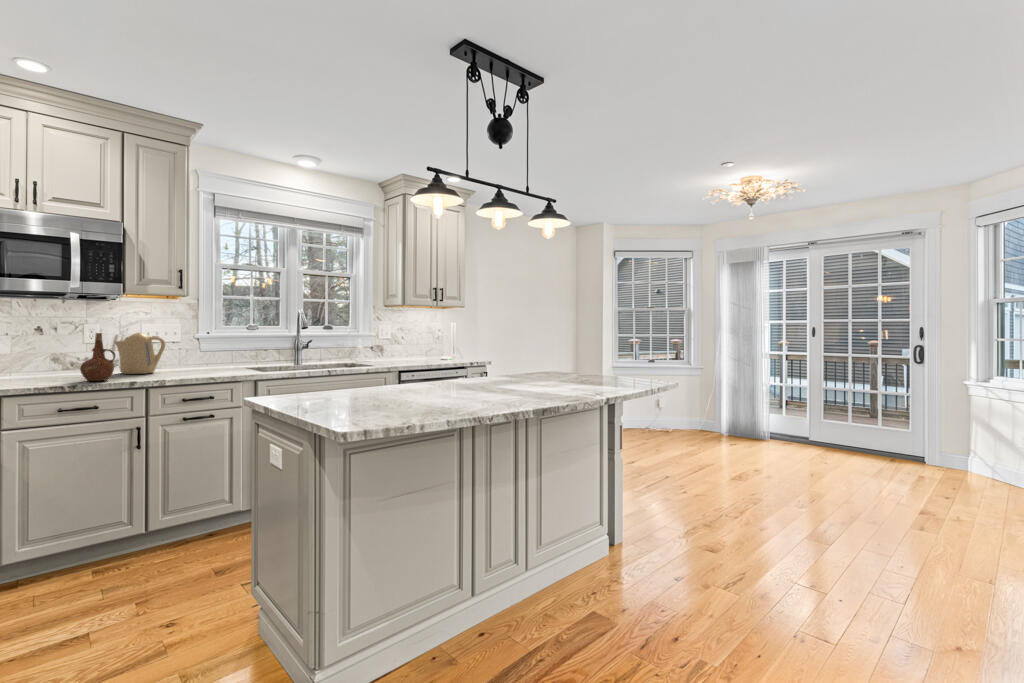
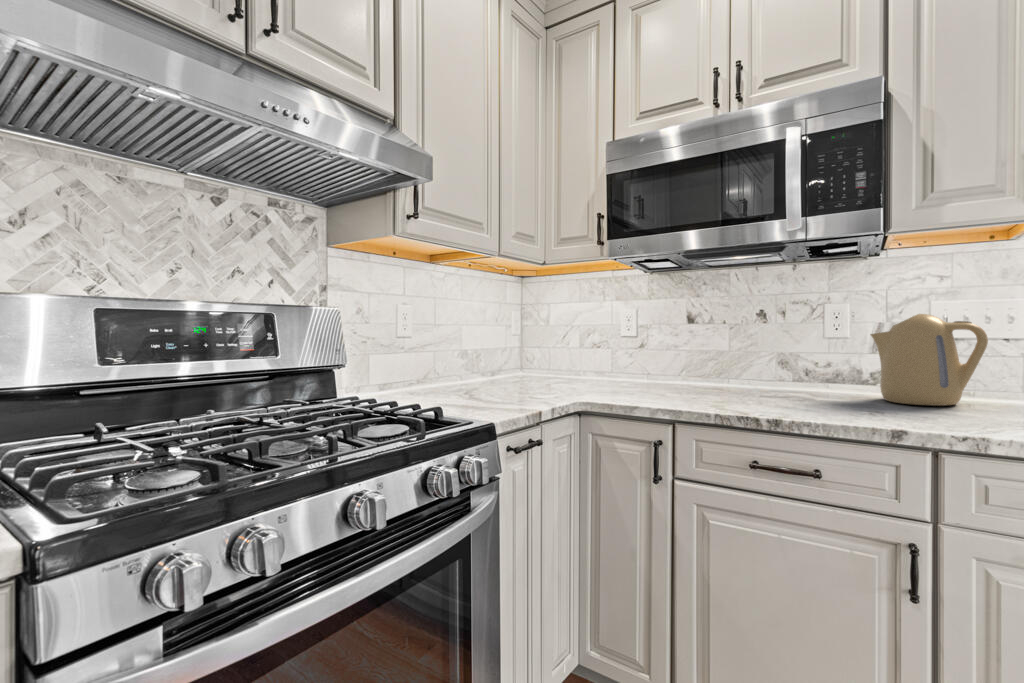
ceramic pitcher: present [80,333,115,381] -> none [794,314,863,416]

